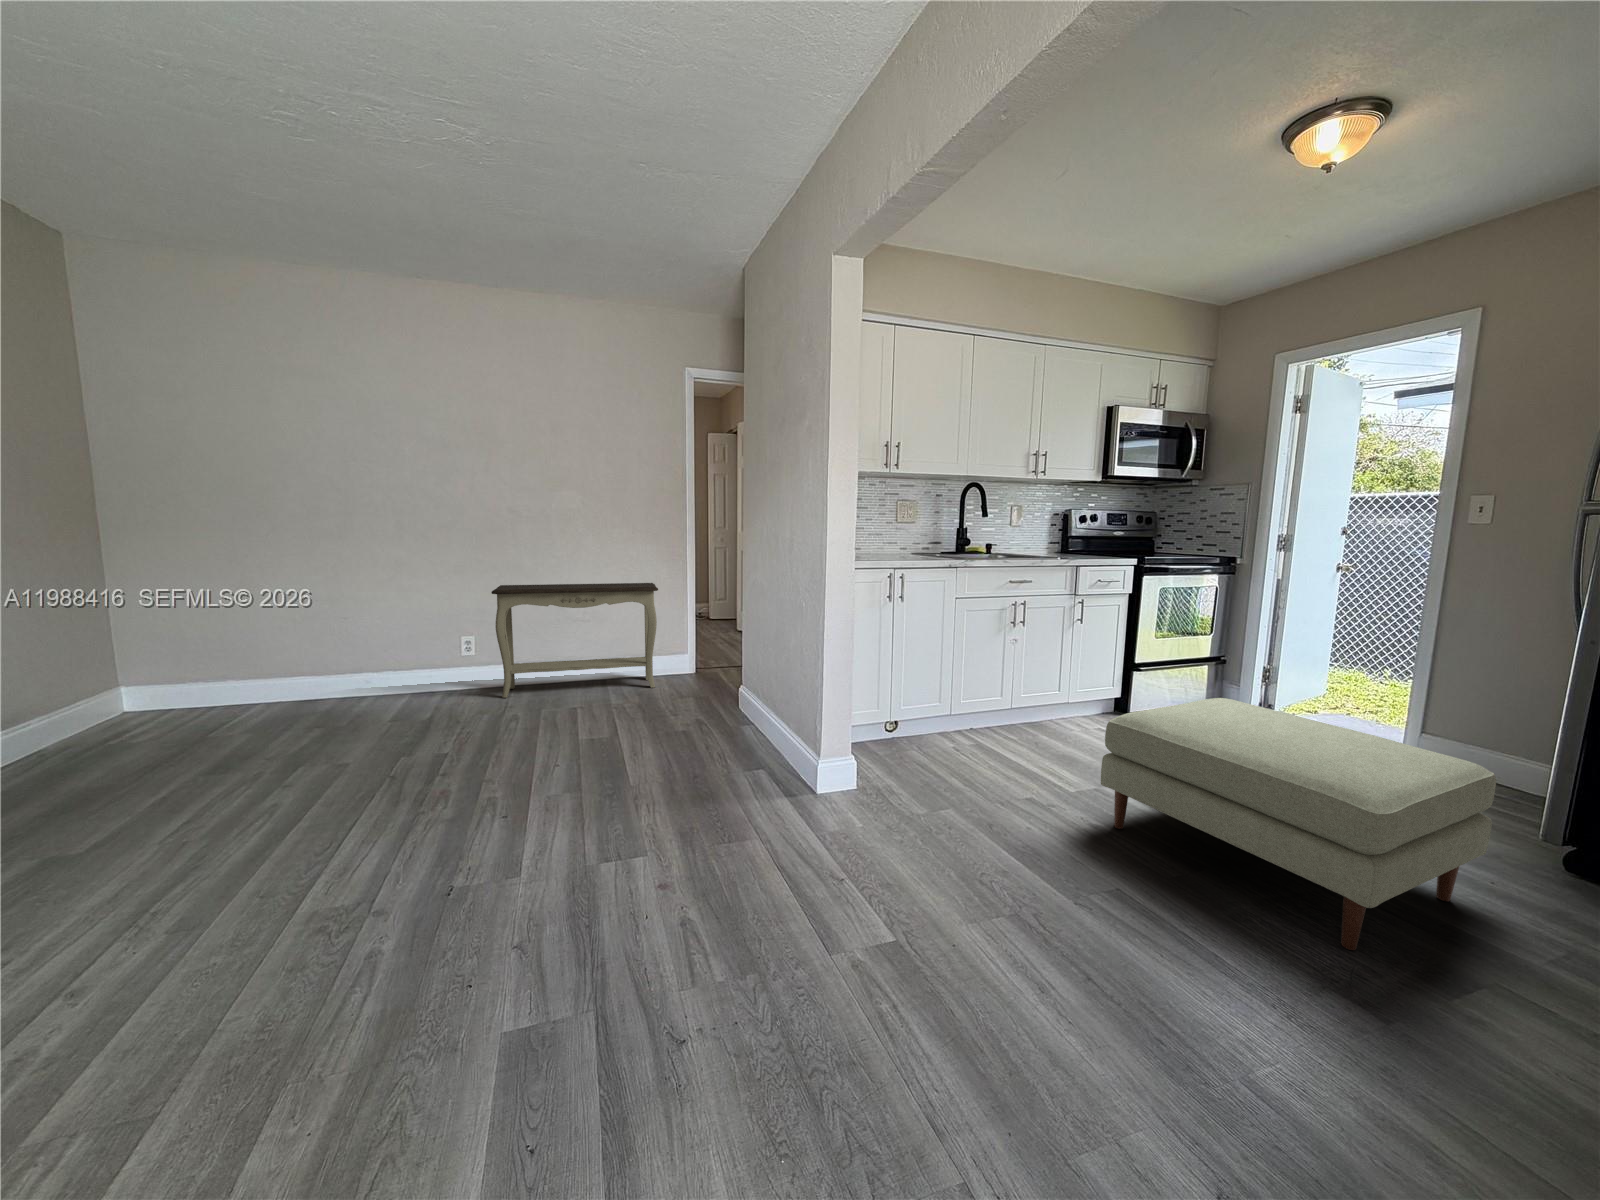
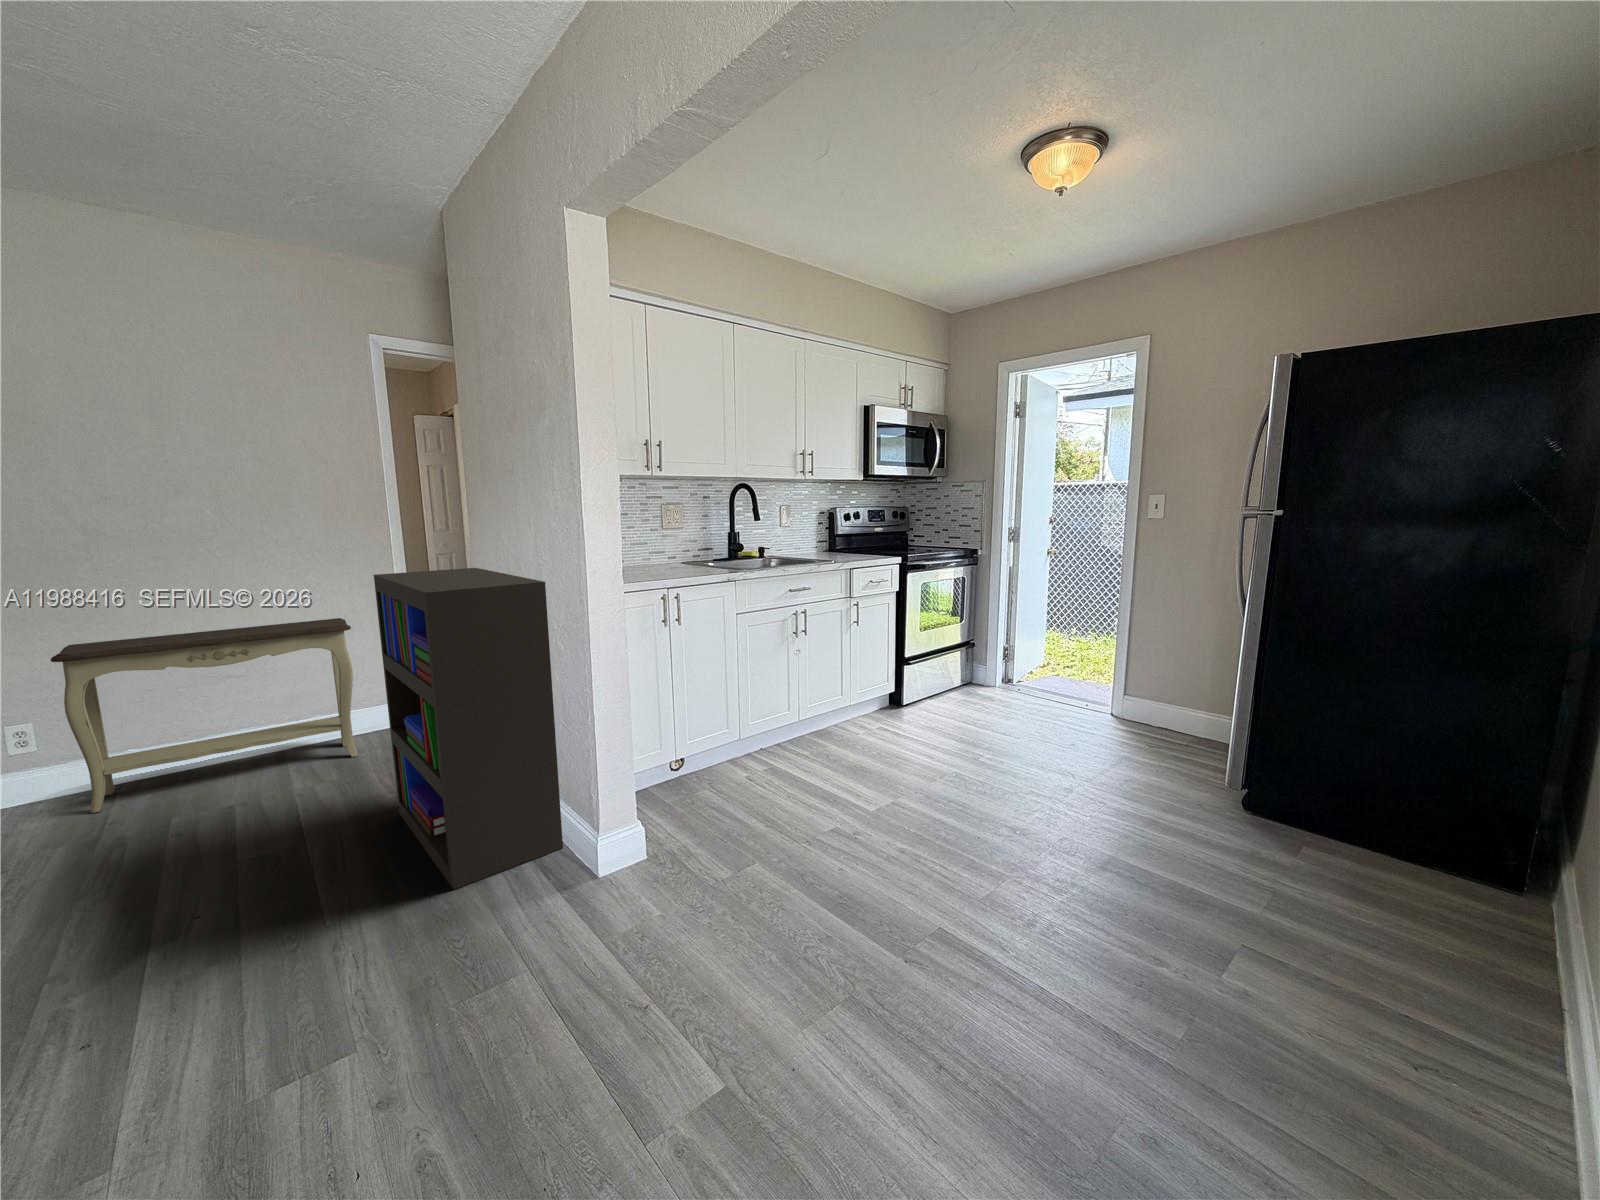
bookshelf: none [676,544,793,785] -> present [374,568,563,889]
ottoman: present [1101,698,1496,950] -> none [898,693,1191,919]

